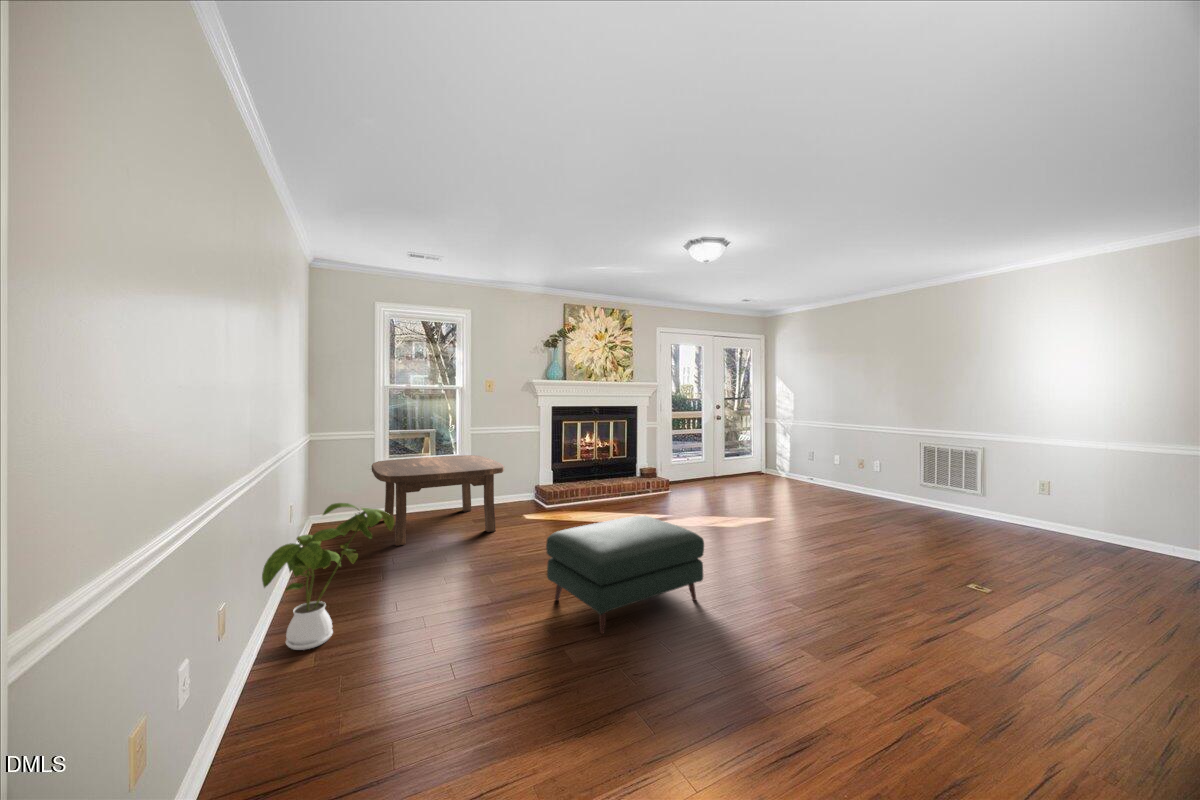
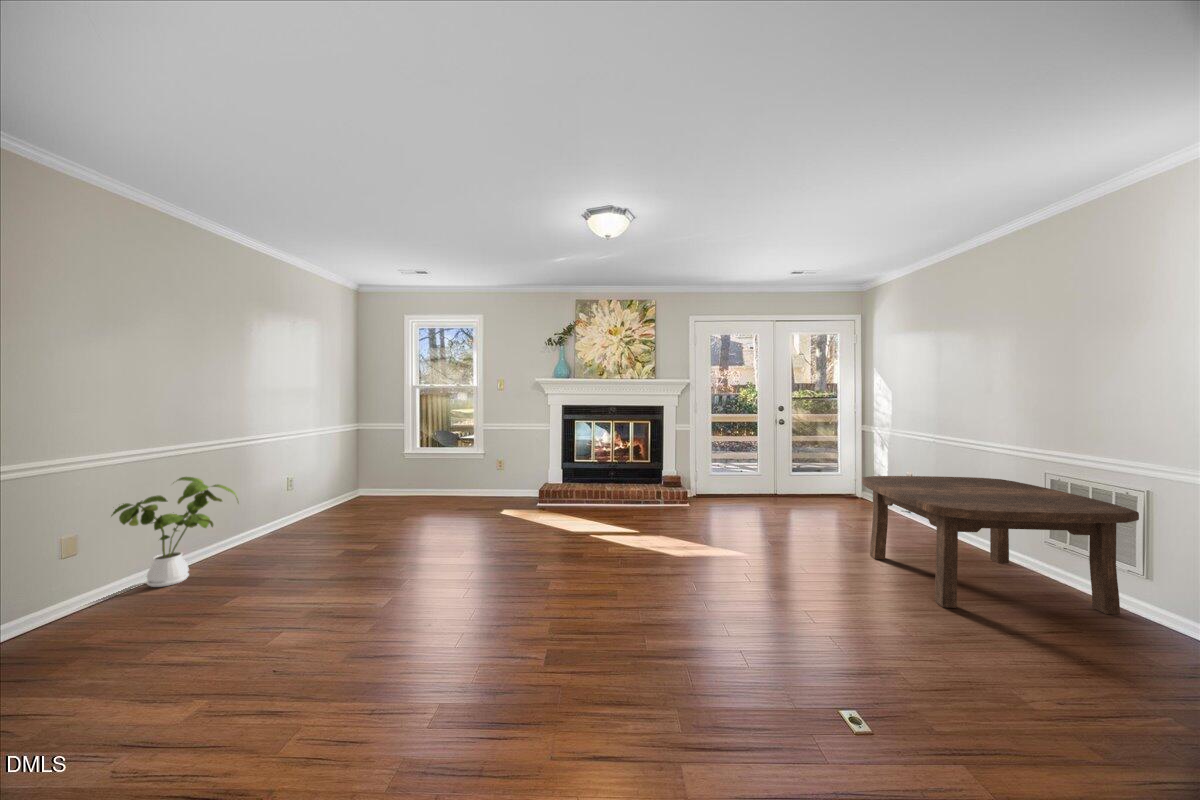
coffee table: present [372,455,504,546] -> present [862,476,1139,614]
ottoman: present [546,516,704,634] -> none [294,522,472,633]

